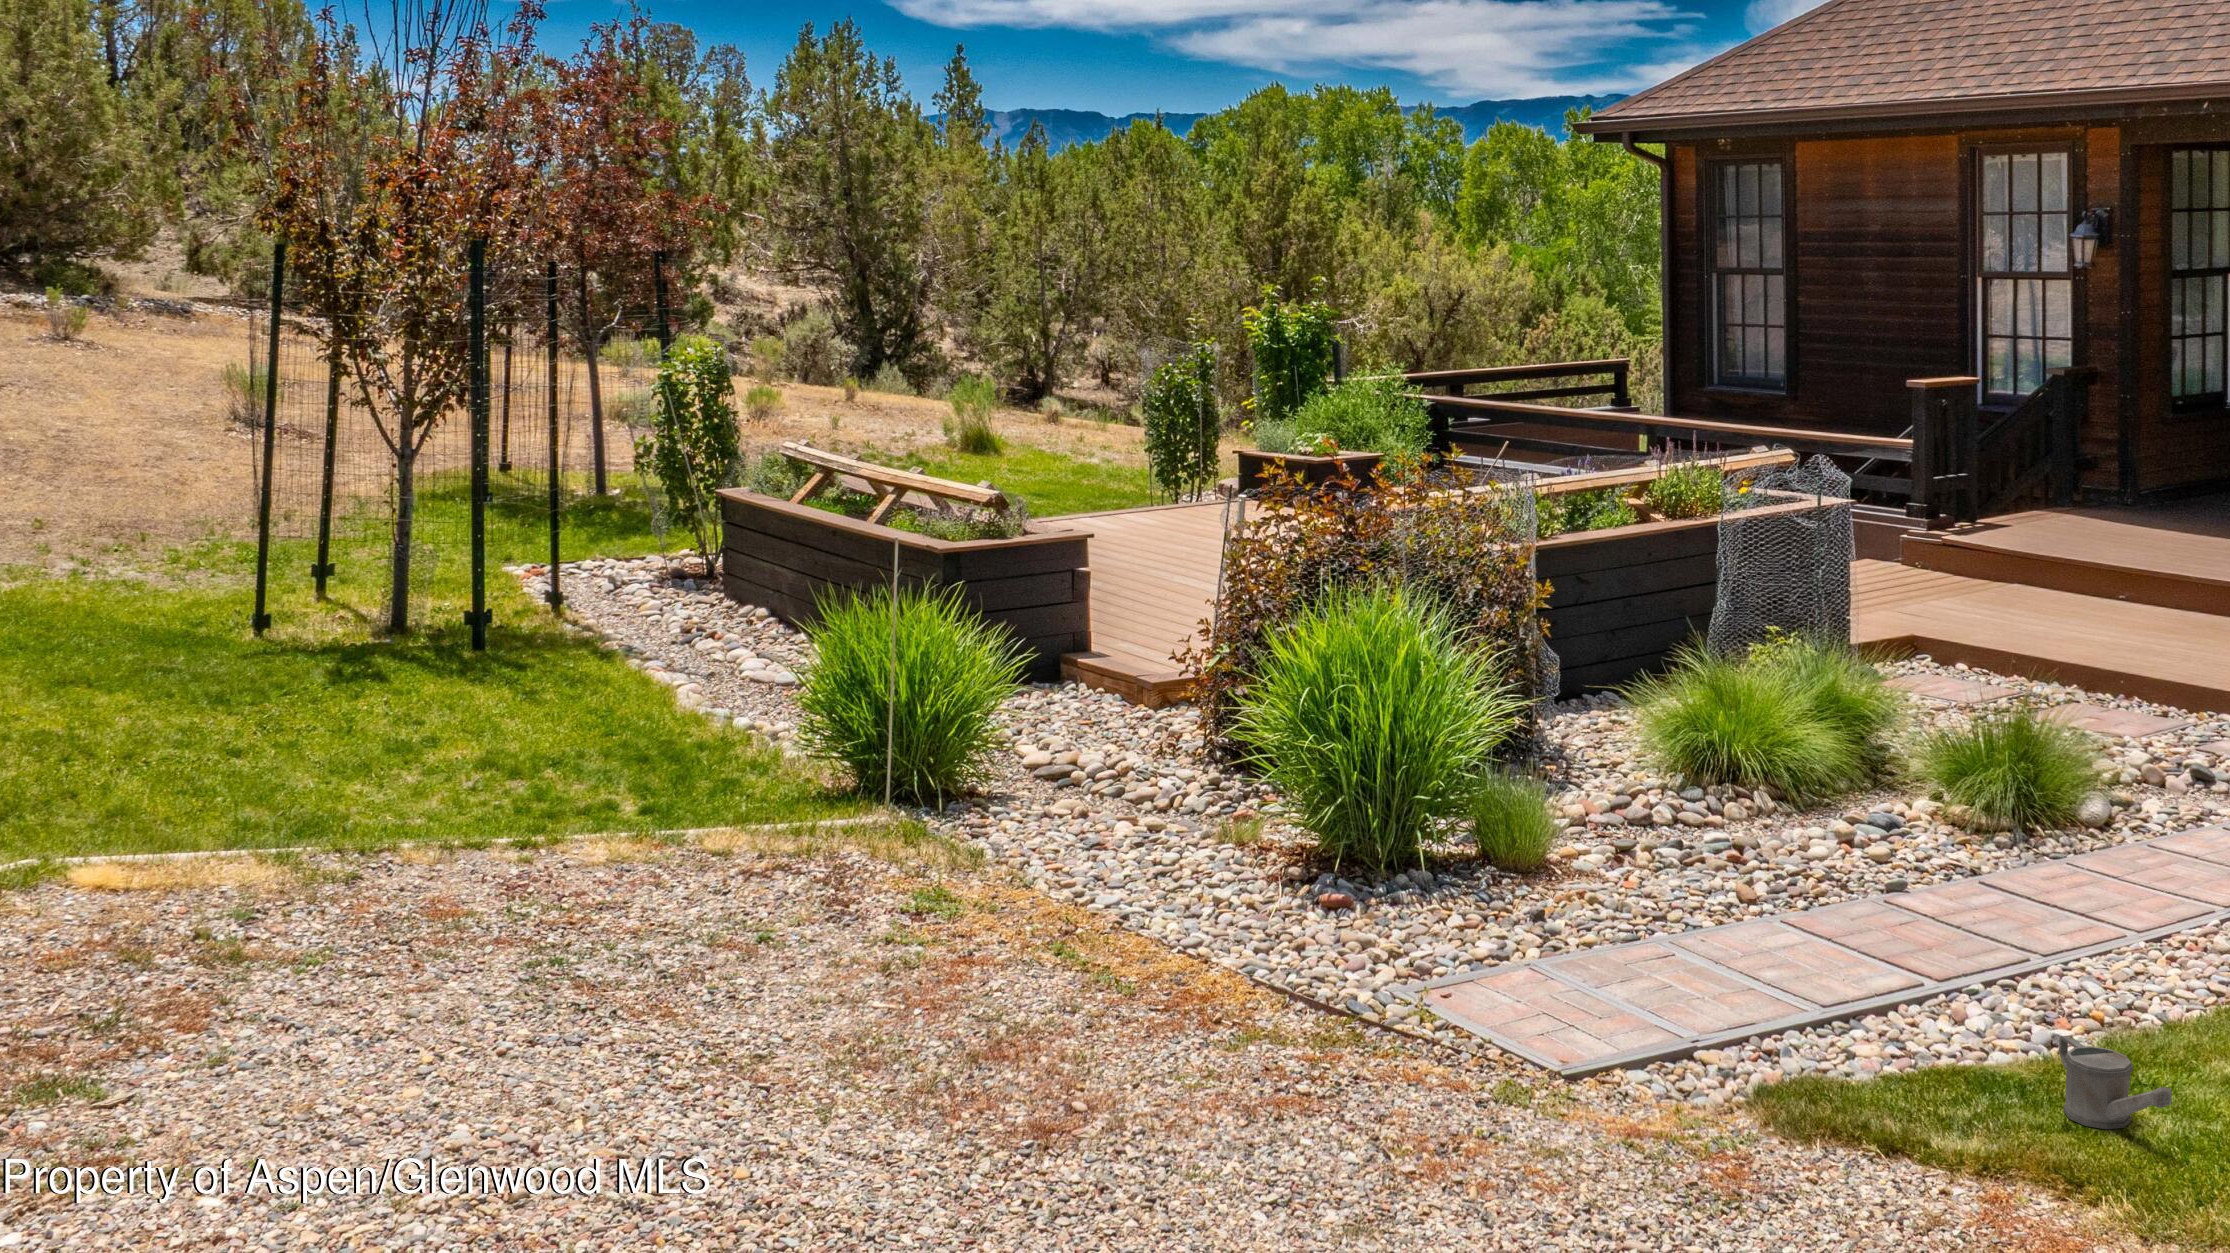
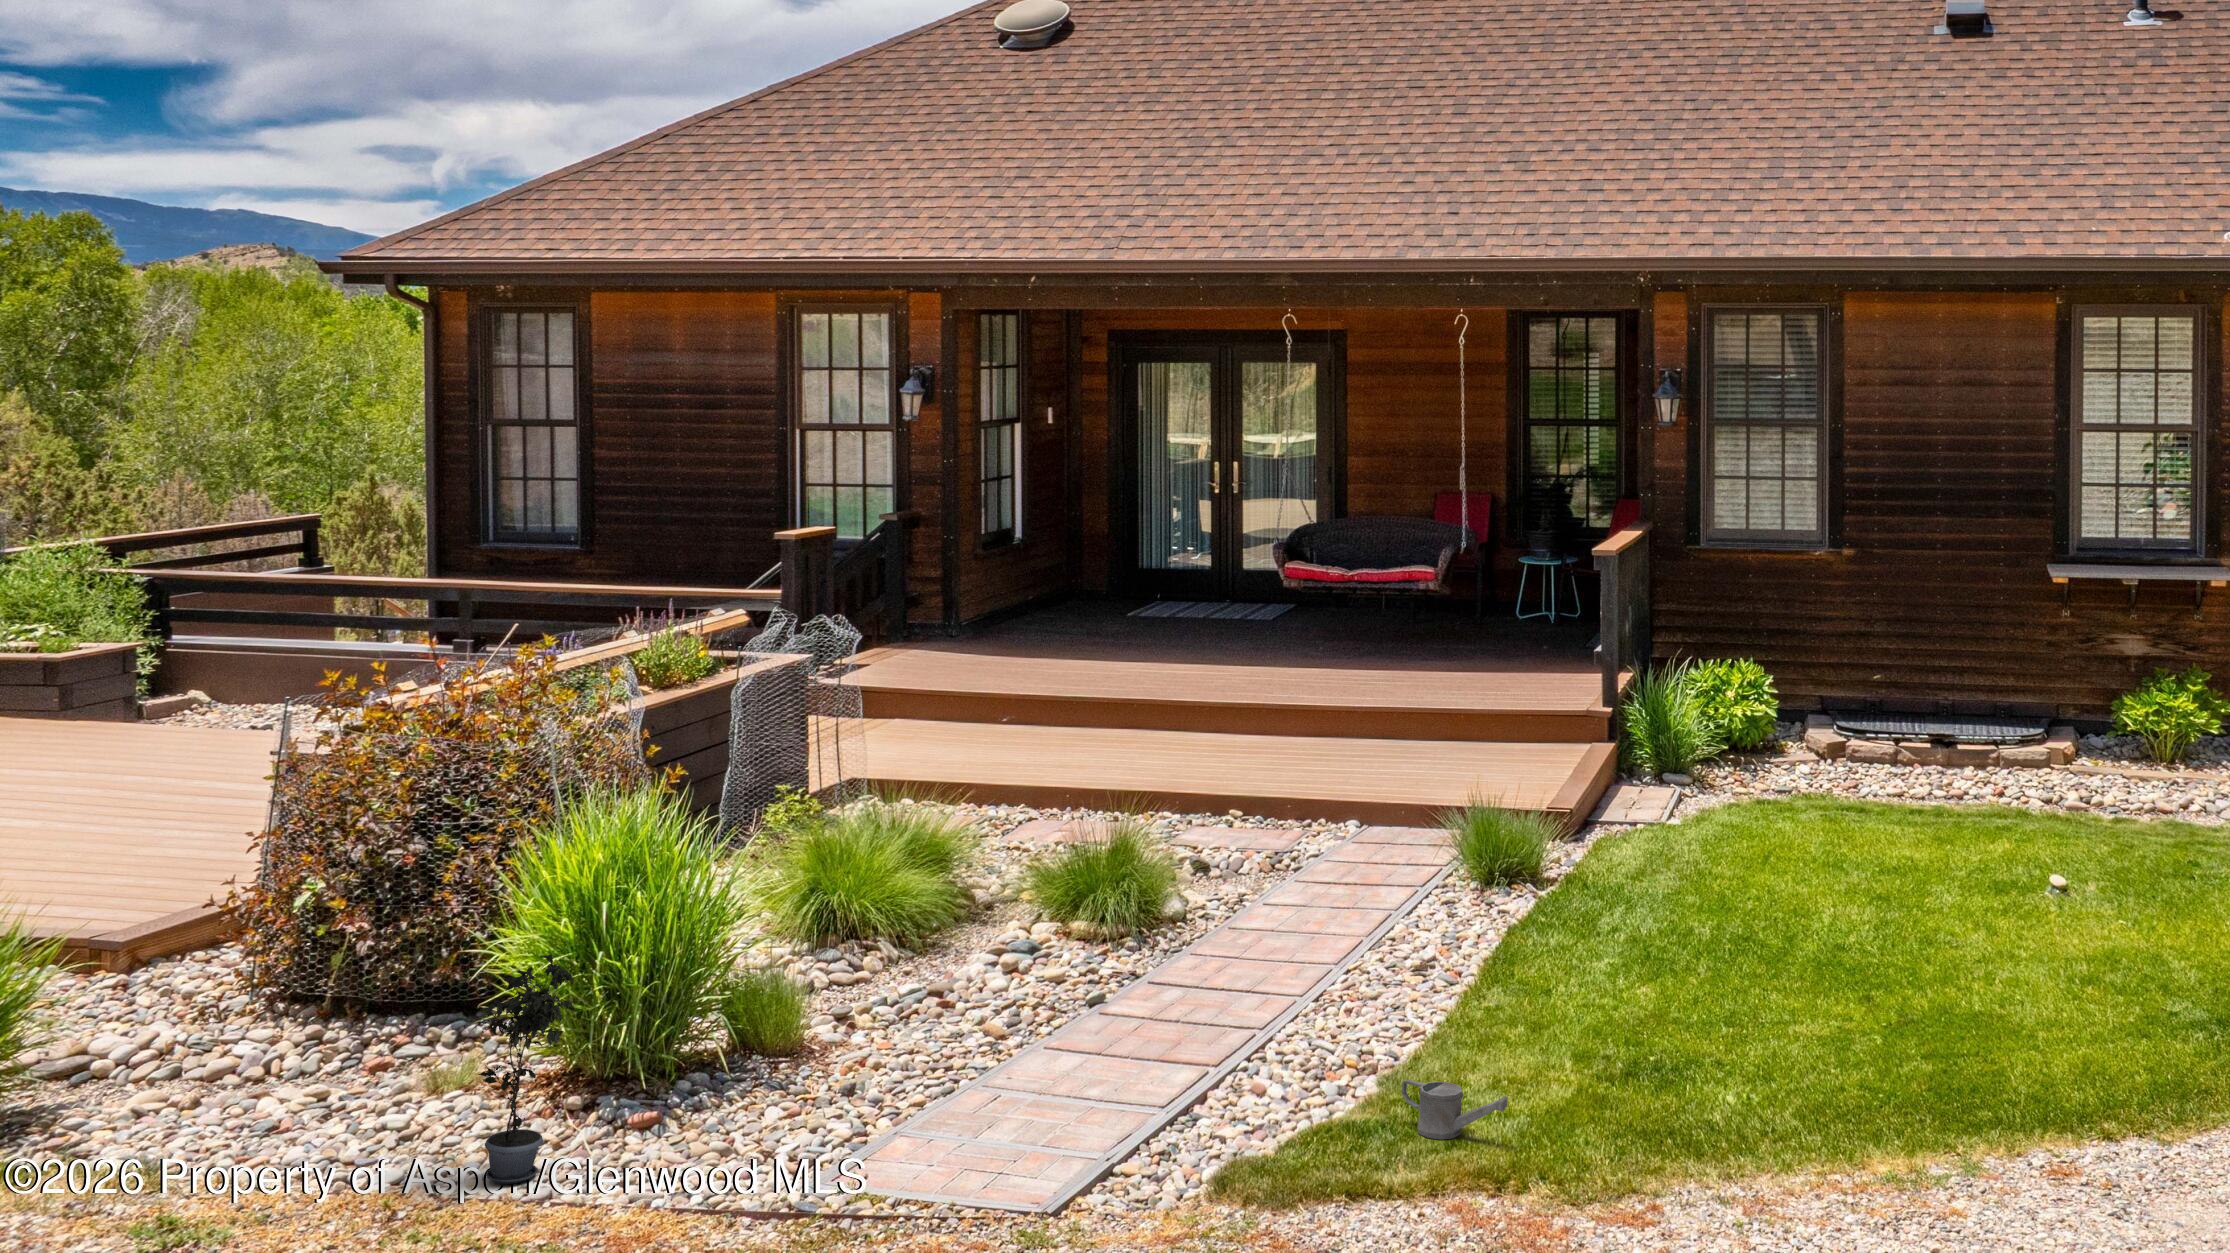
potted plant: none [1159,713,1247,920] -> present [472,954,579,1184]

